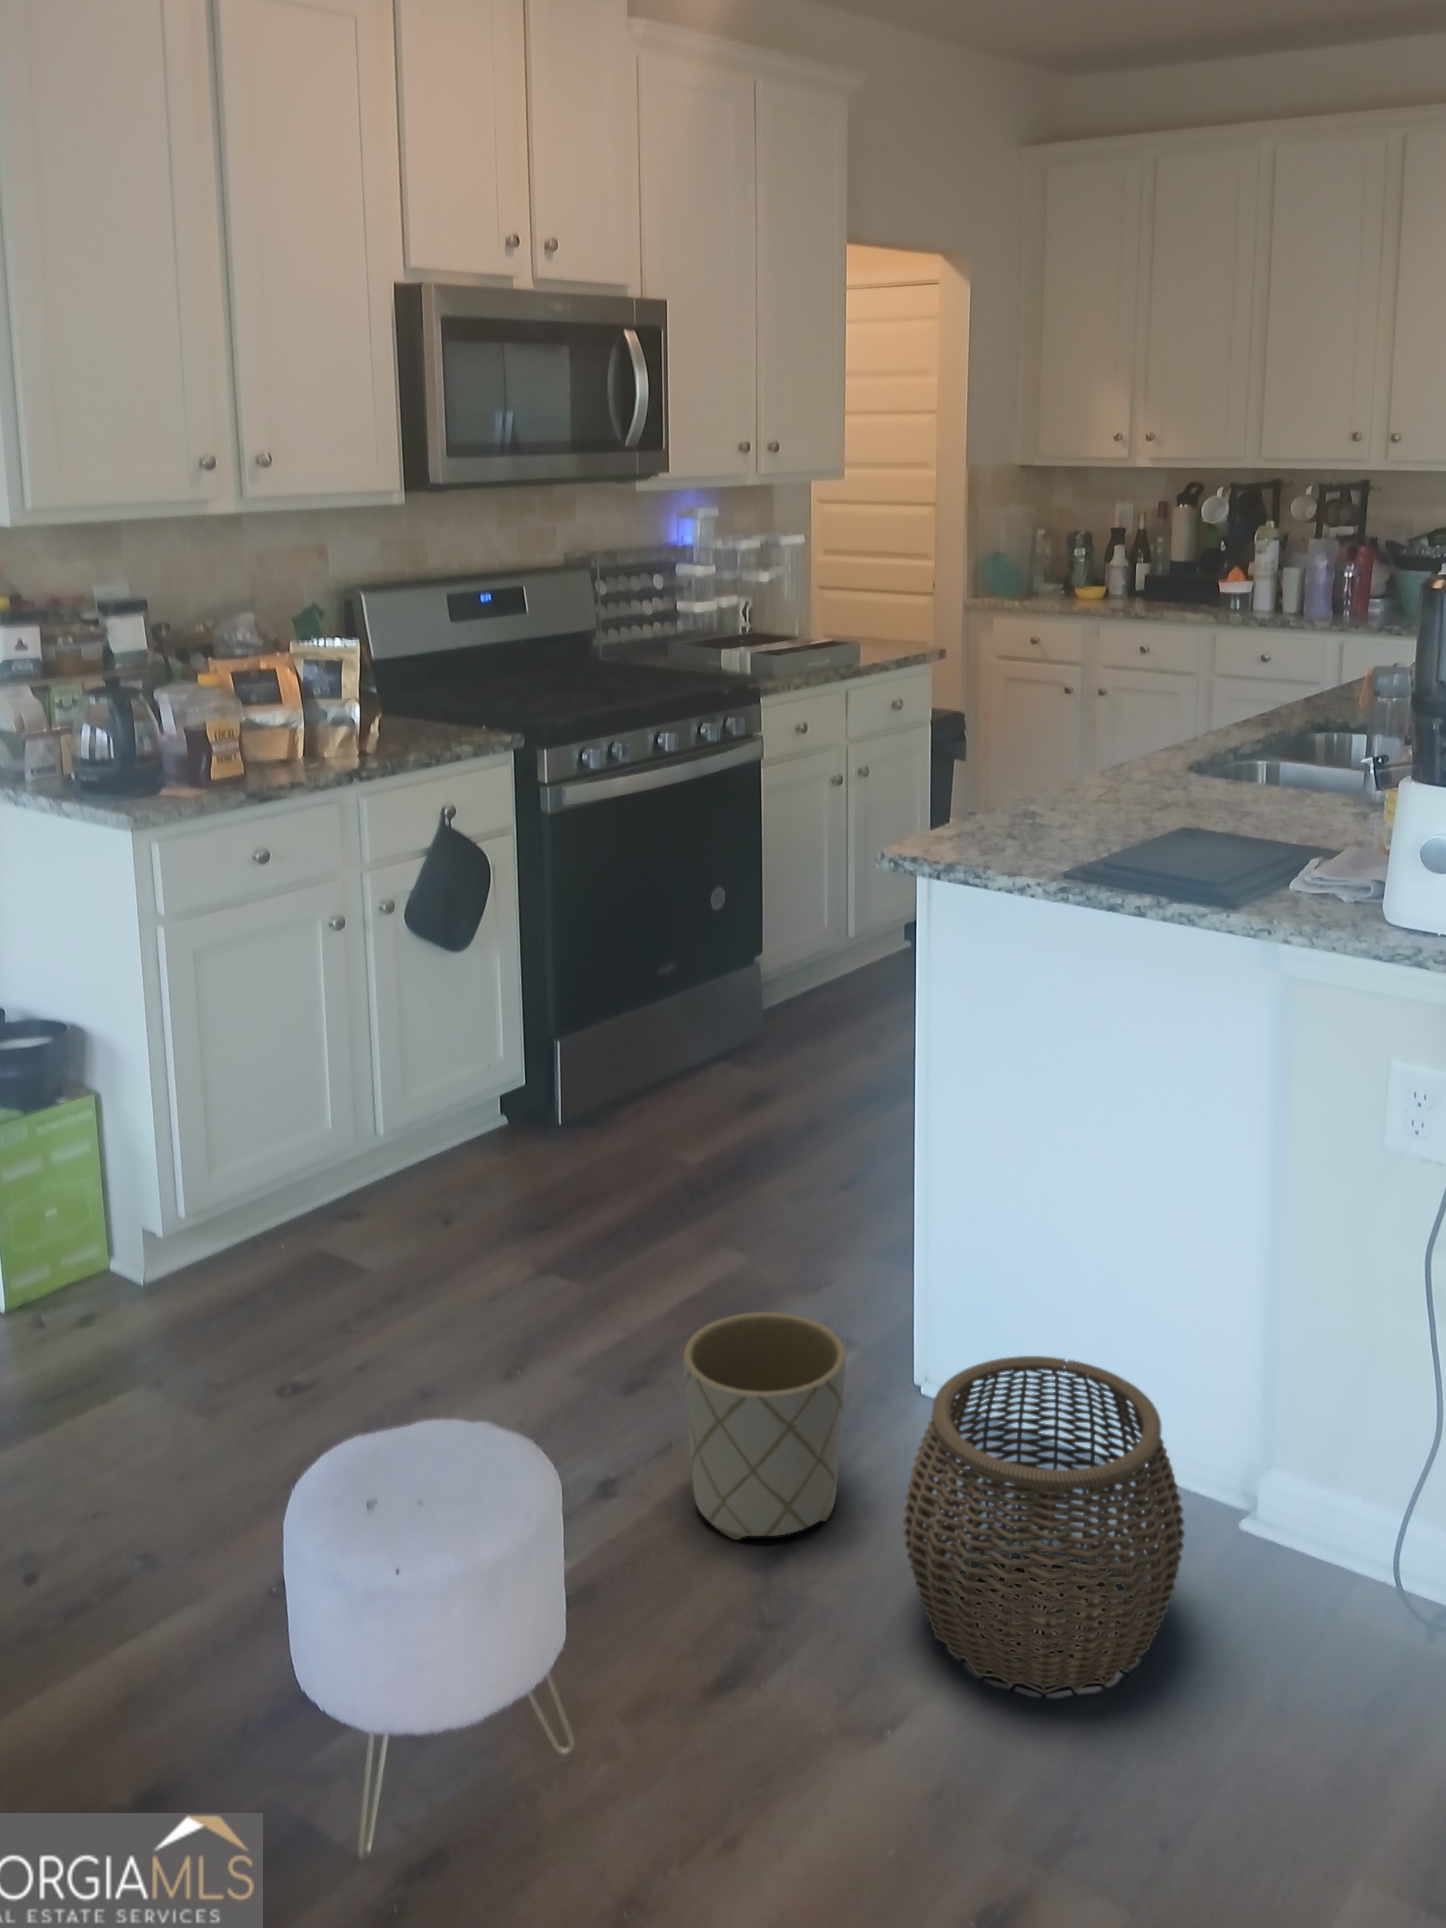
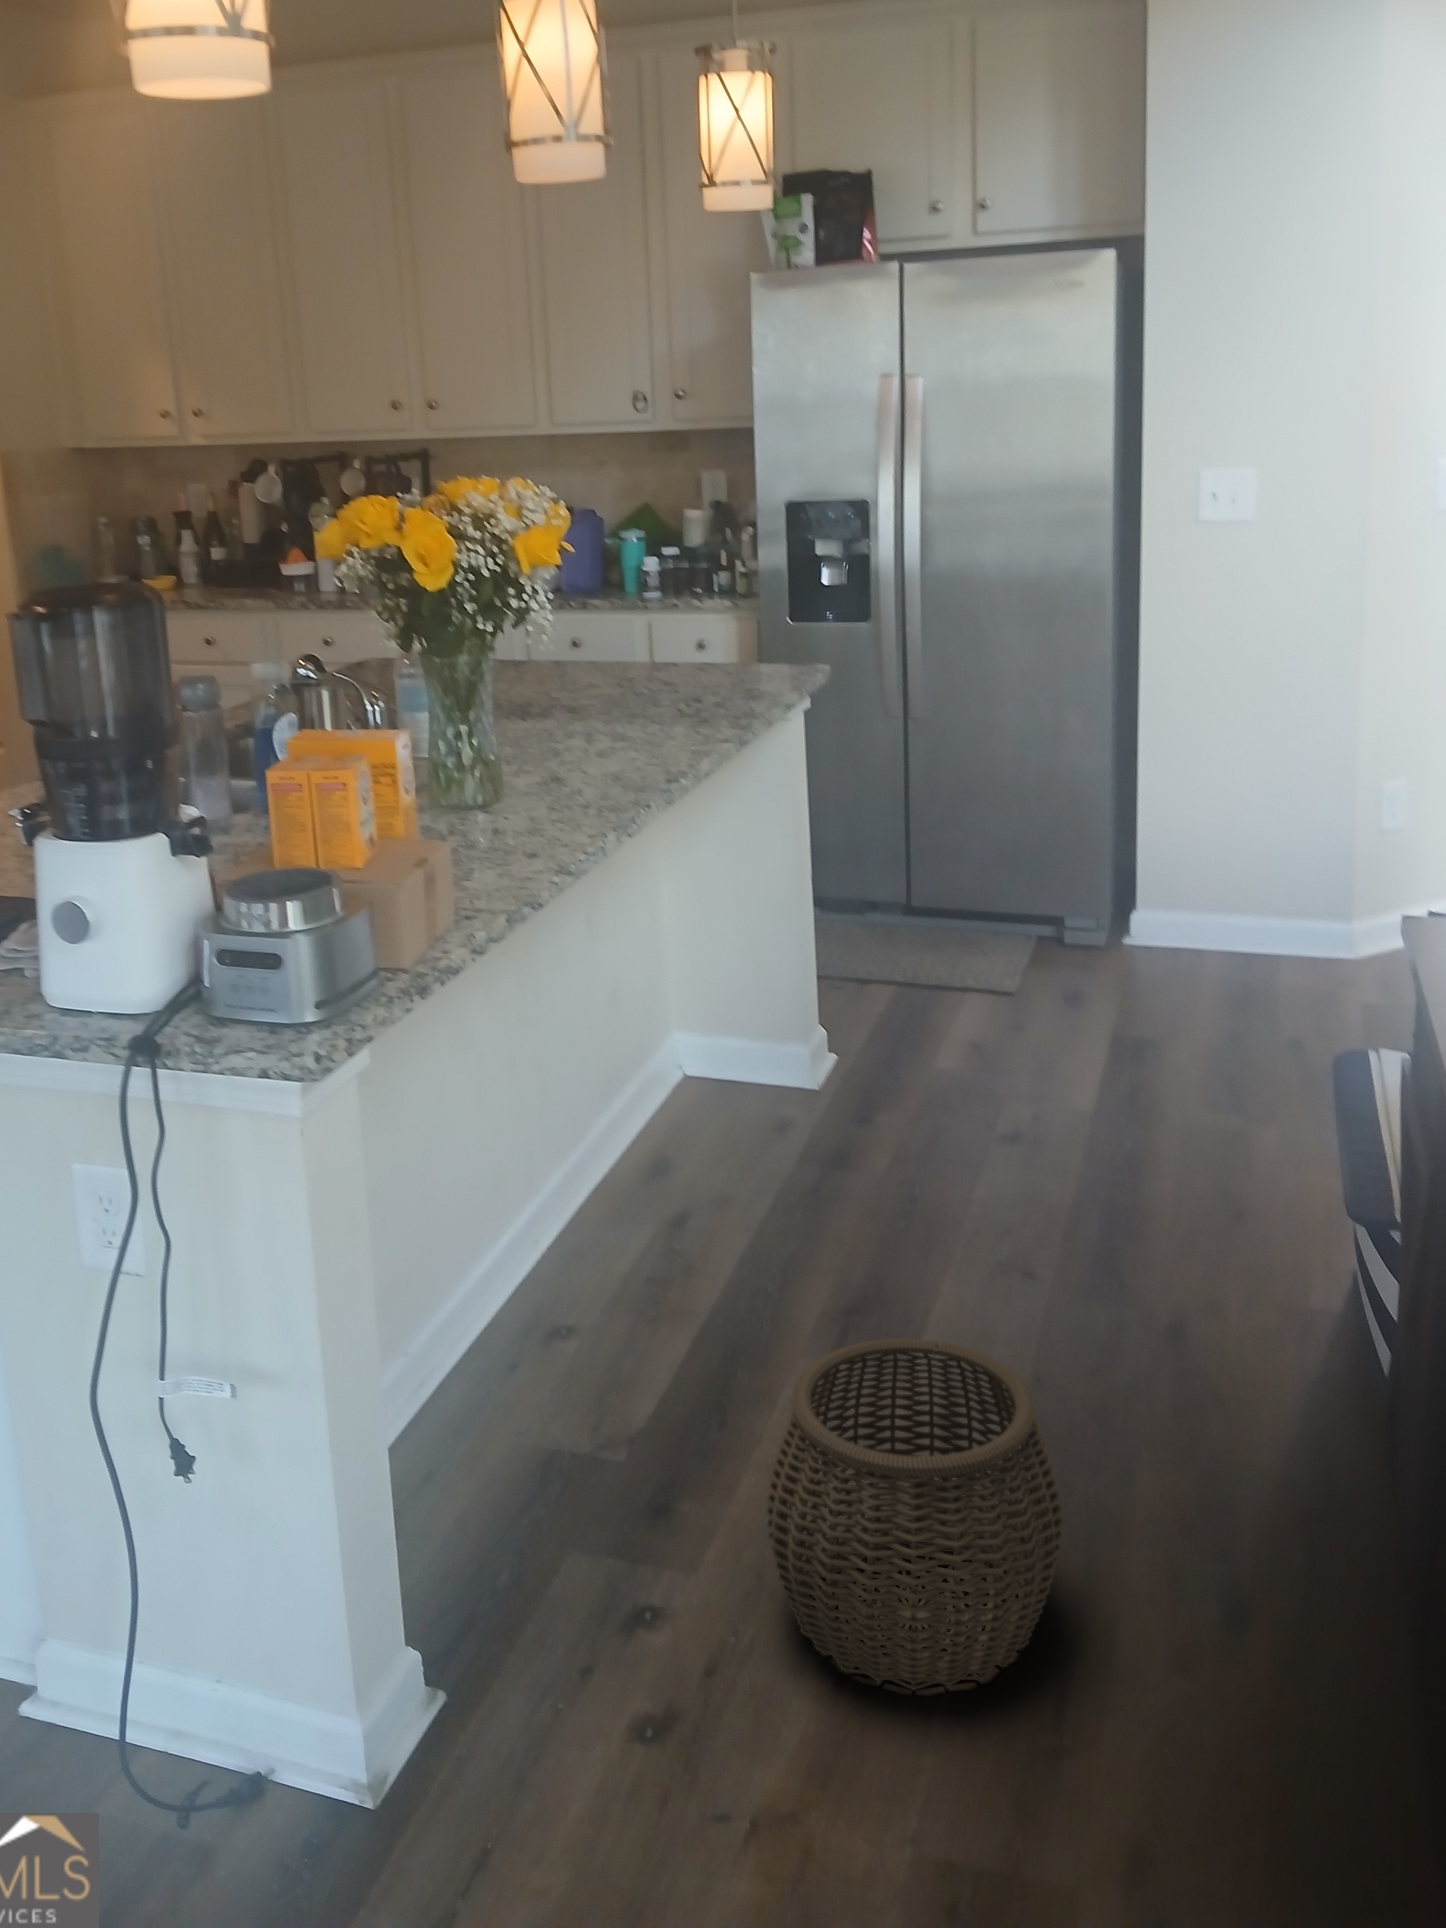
planter: present [684,1312,846,1540] -> none [538,1296,709,1534]

